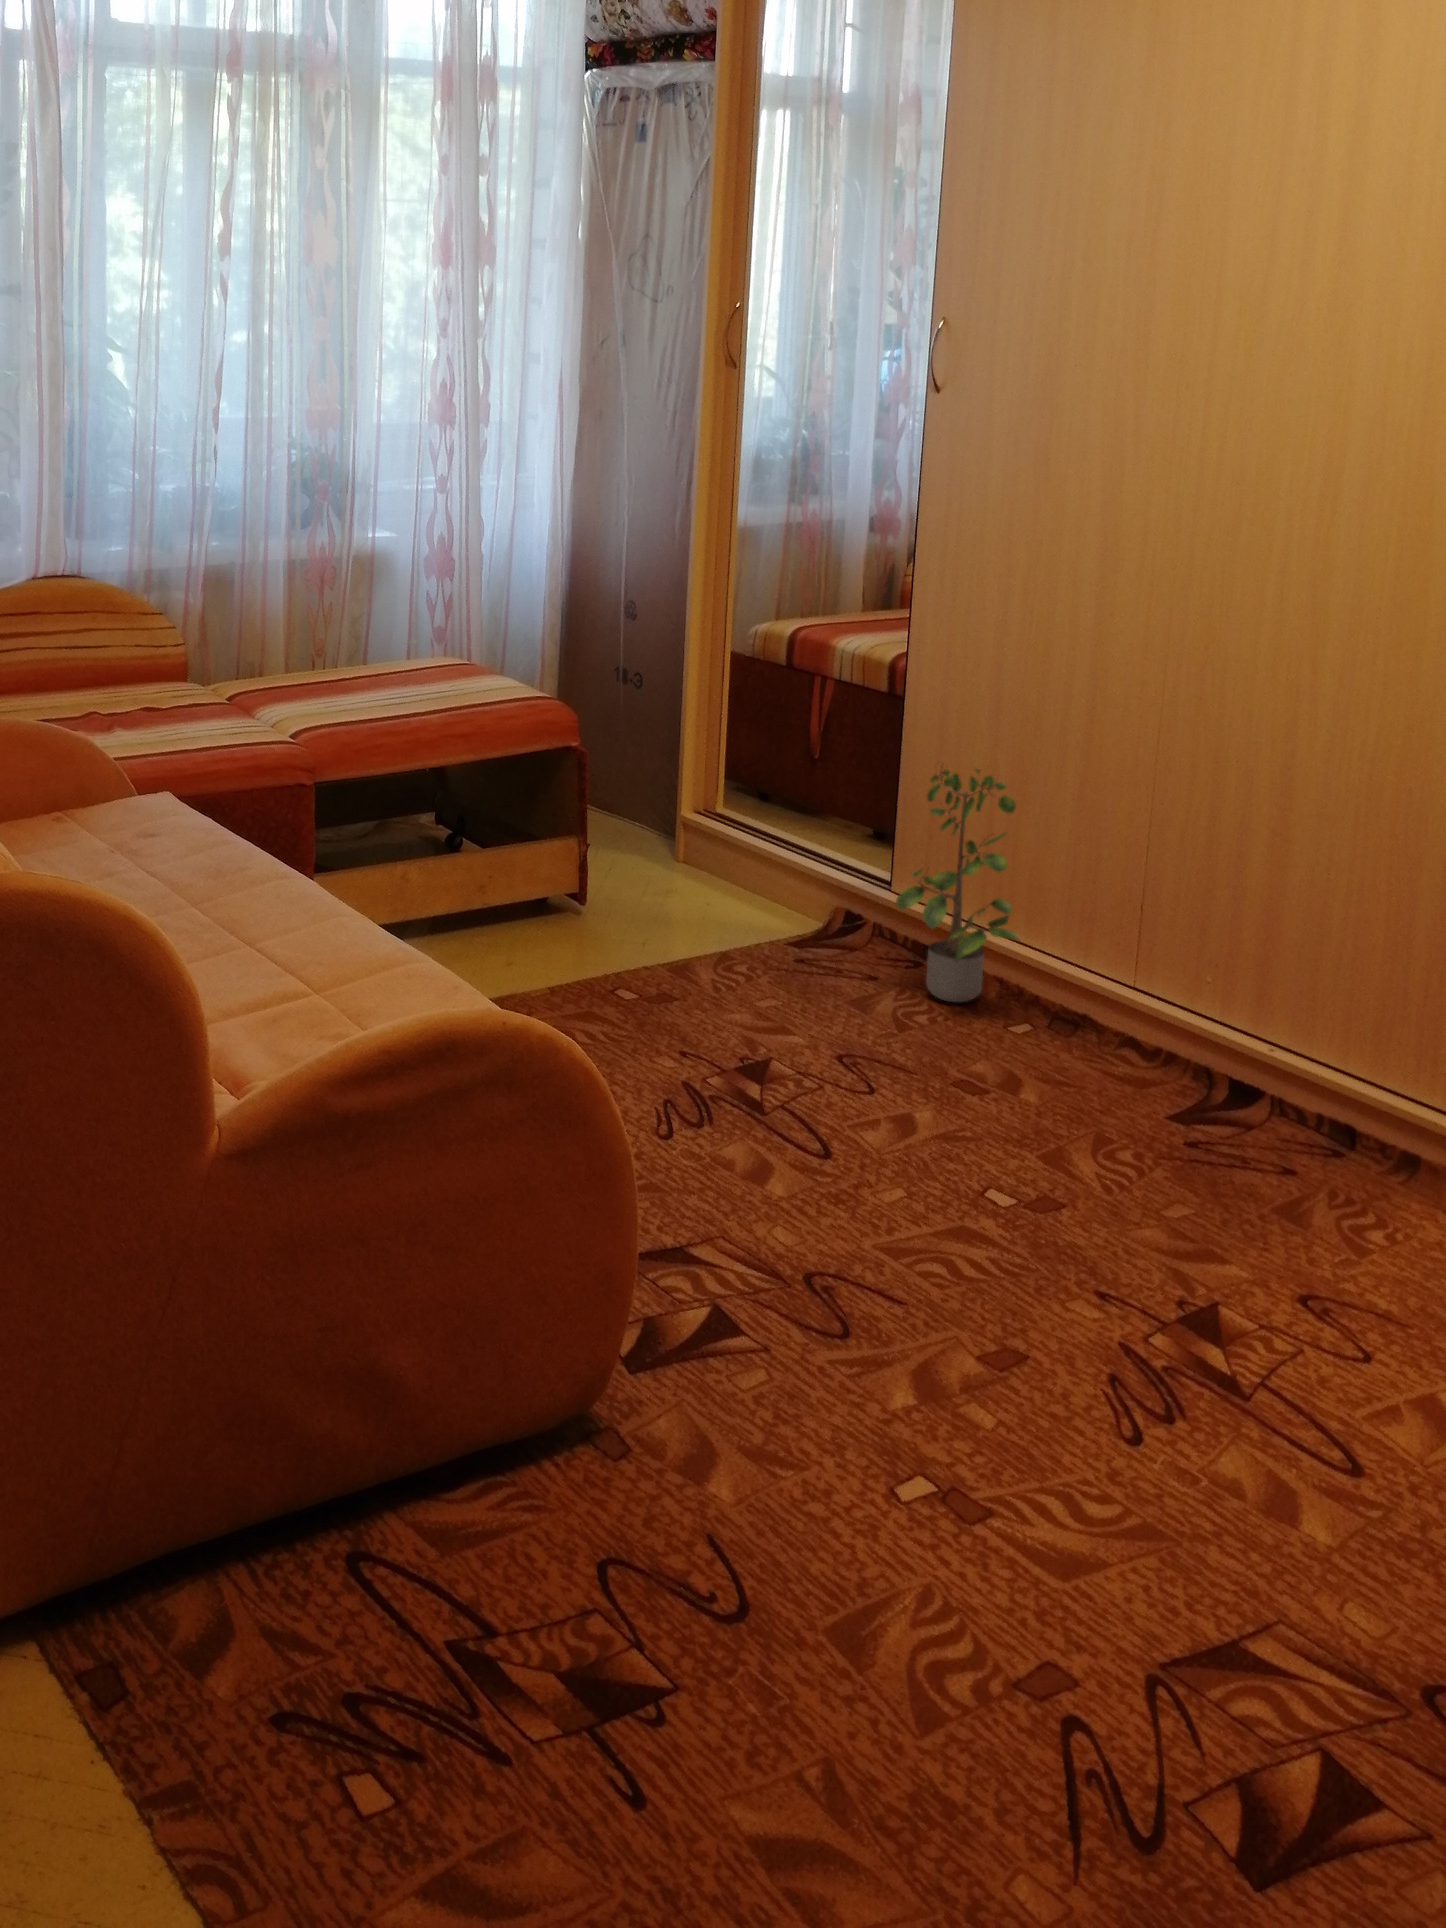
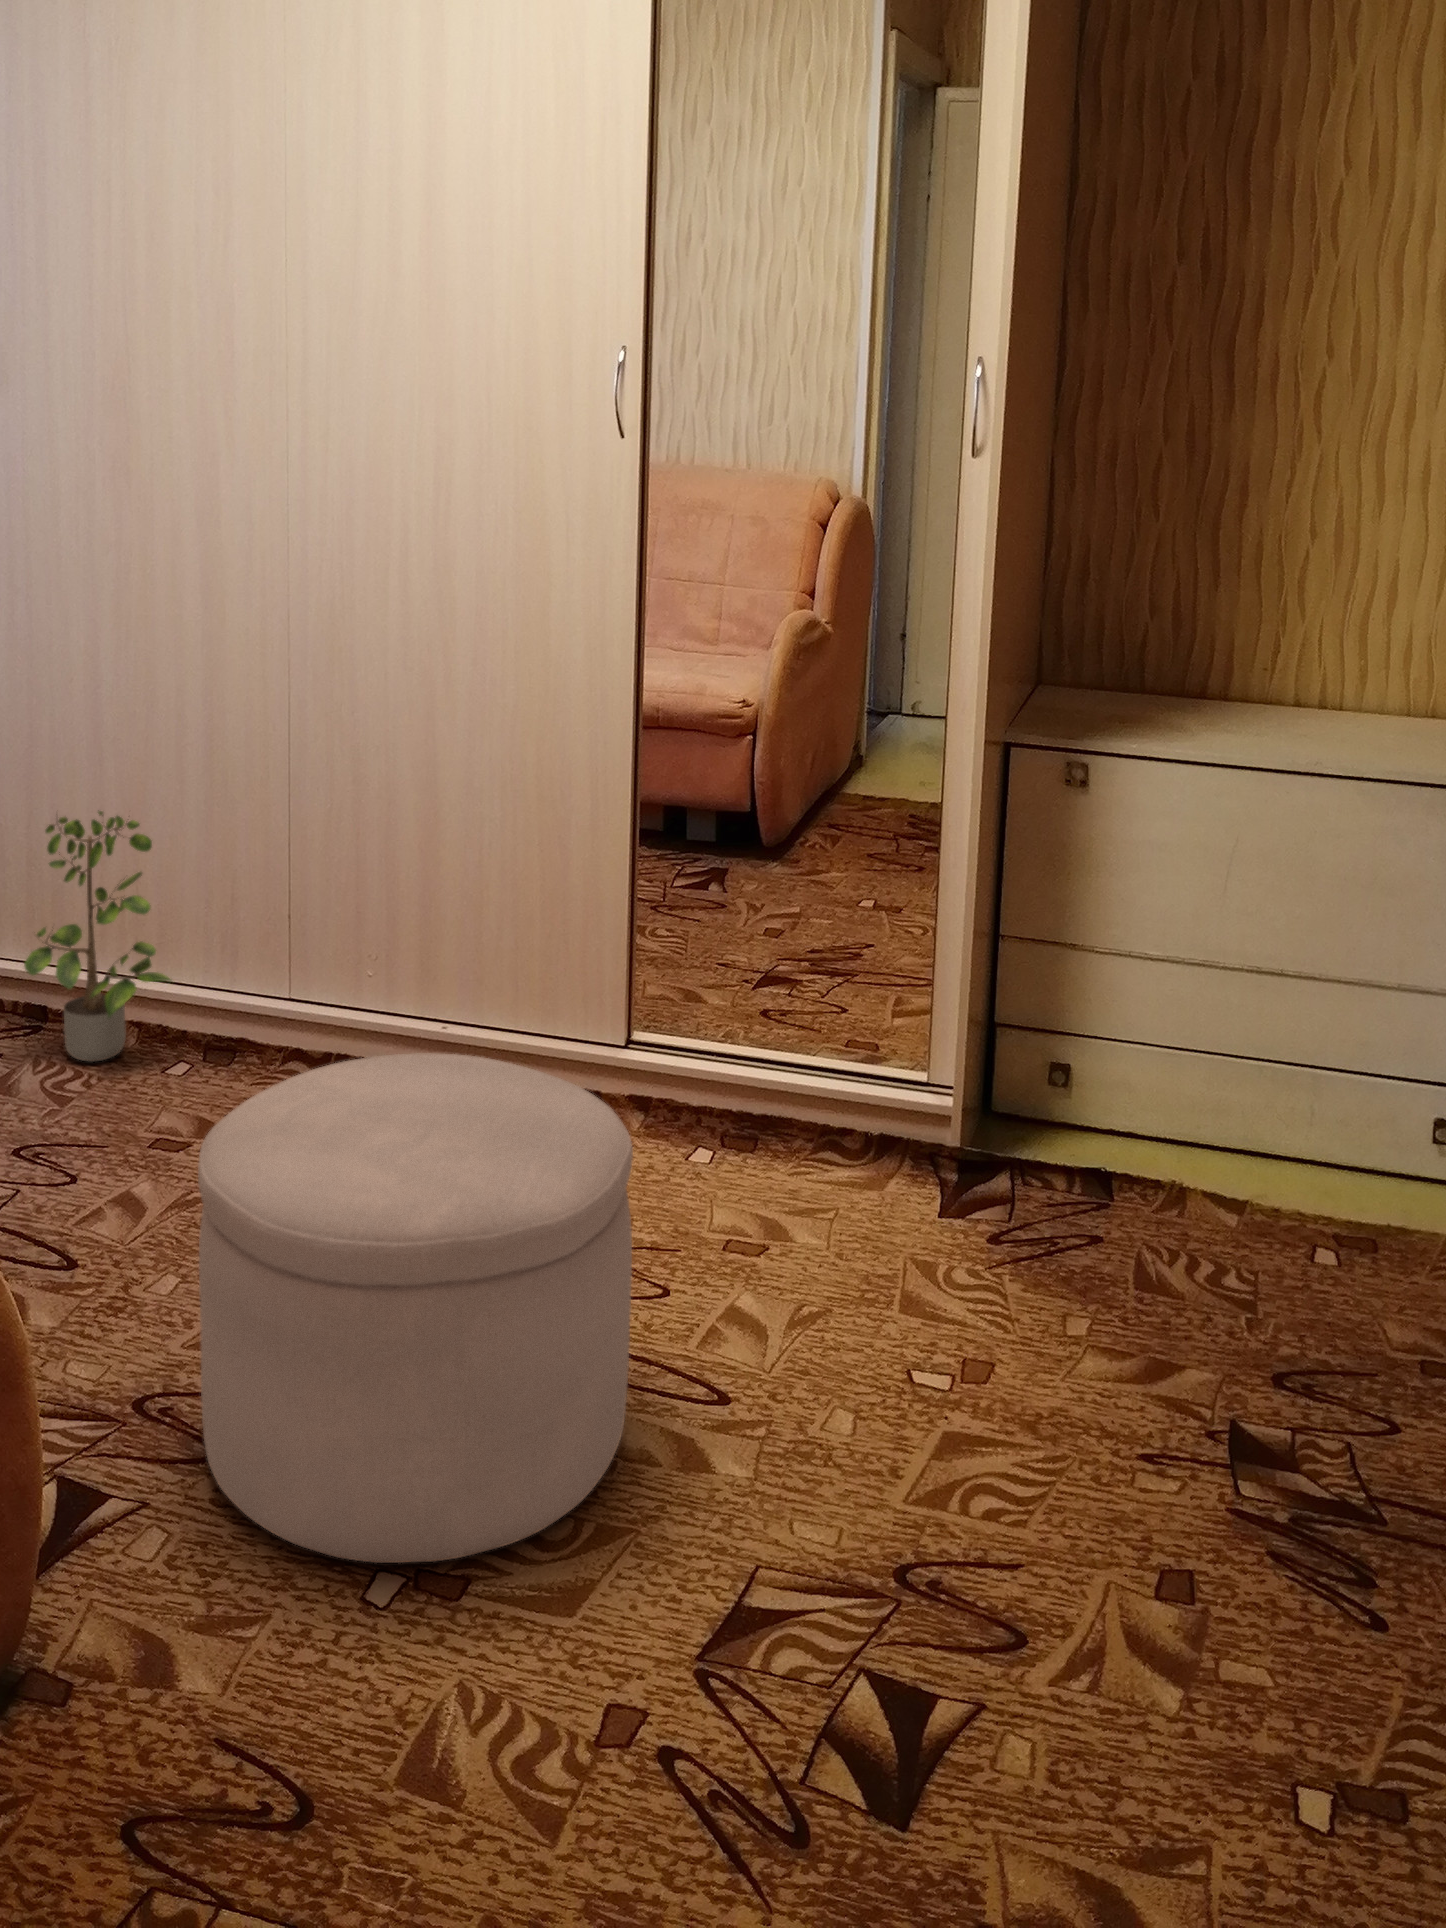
ottoman: none [823,1023,1261,1504] -> present [198,1053,633,1563]

